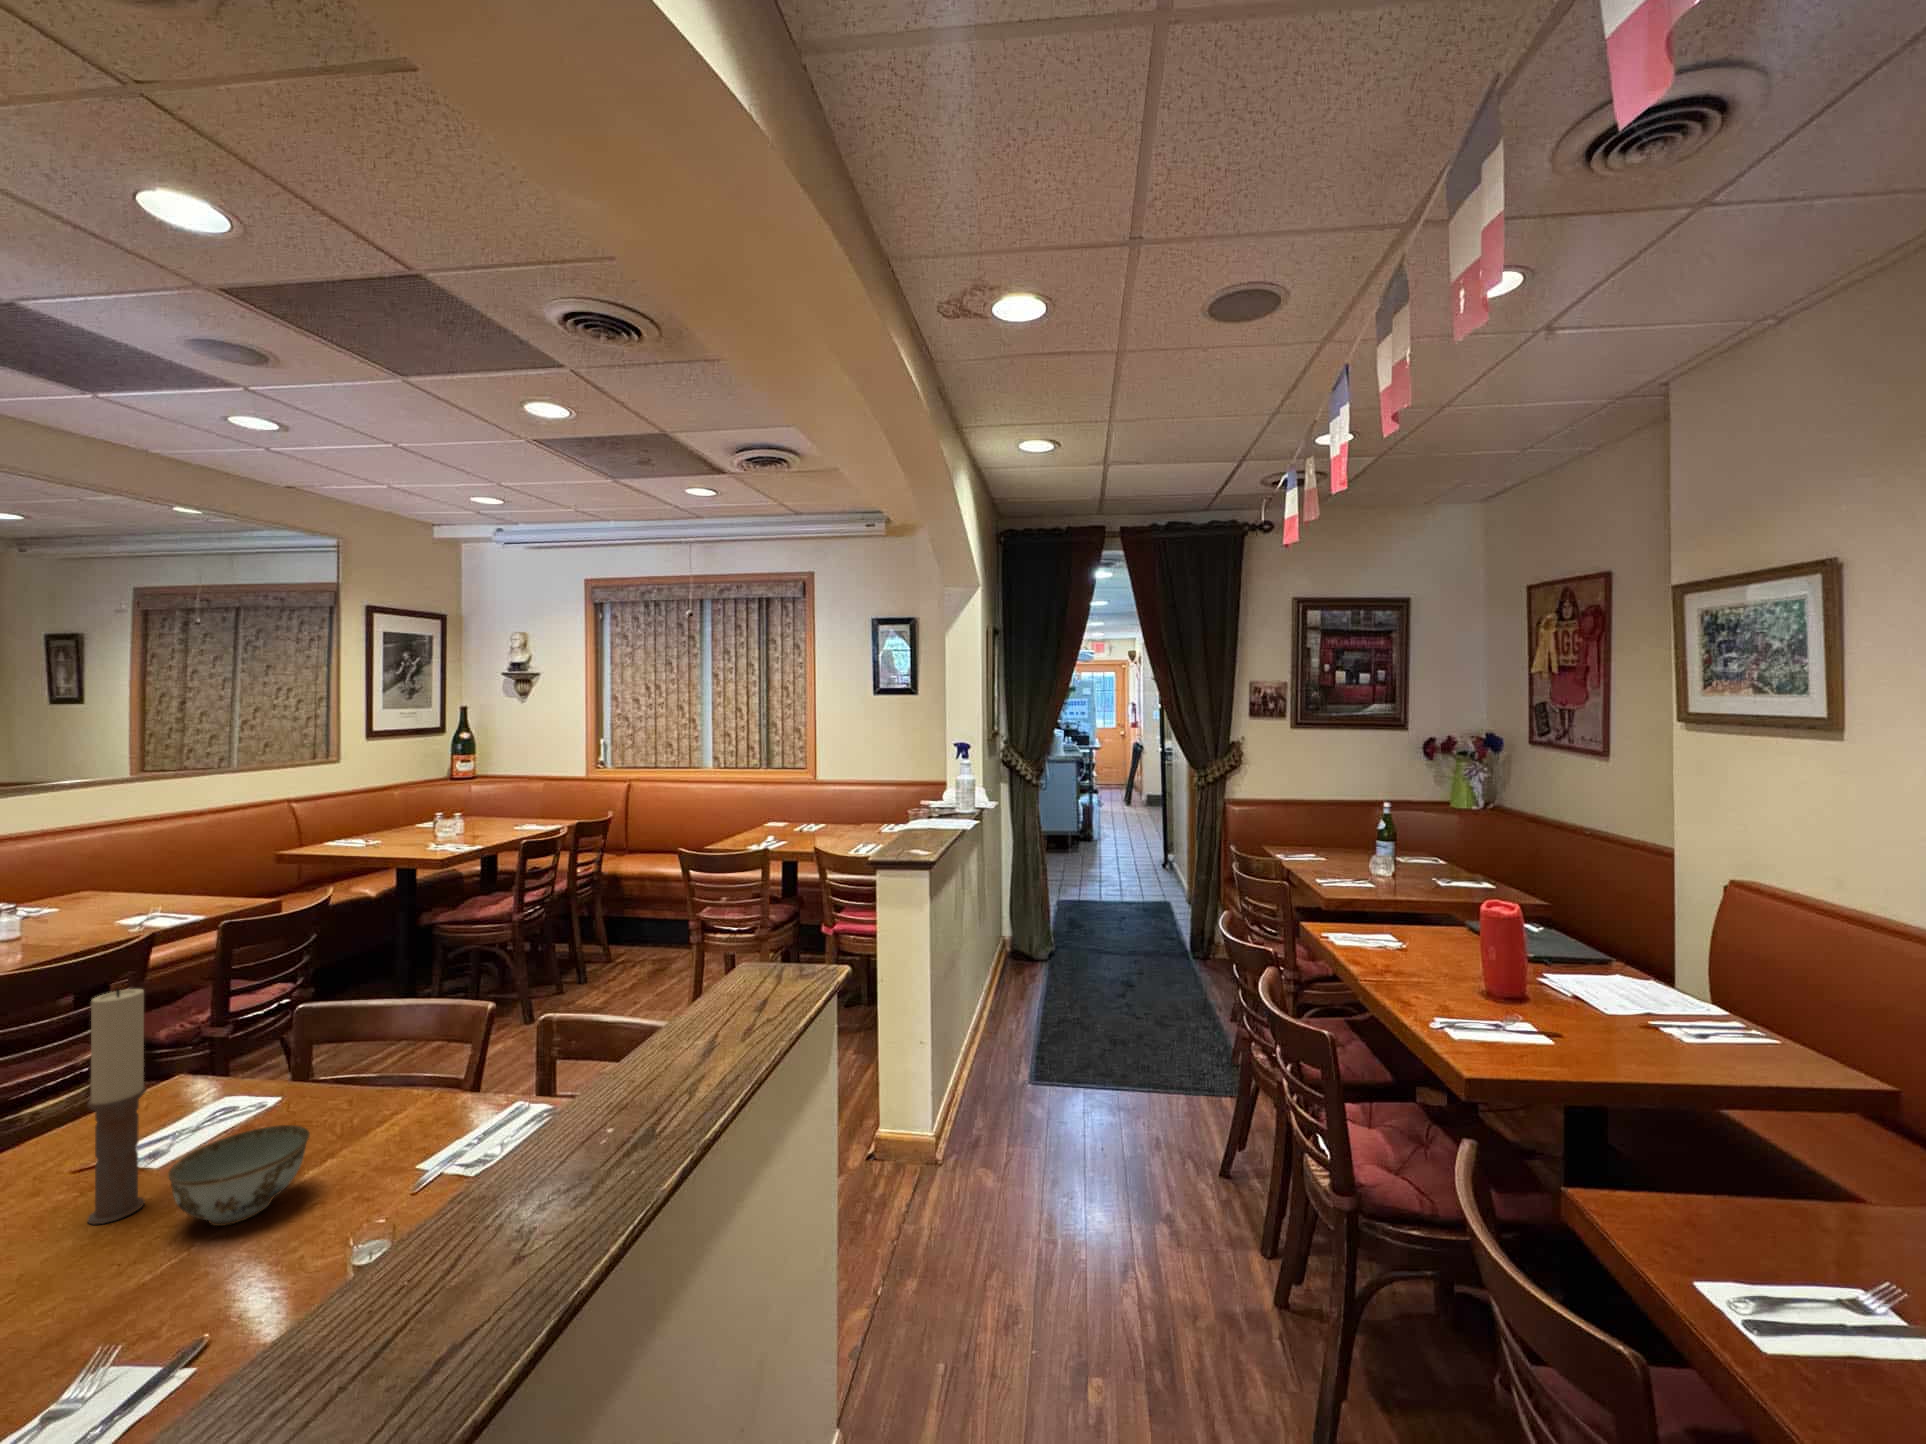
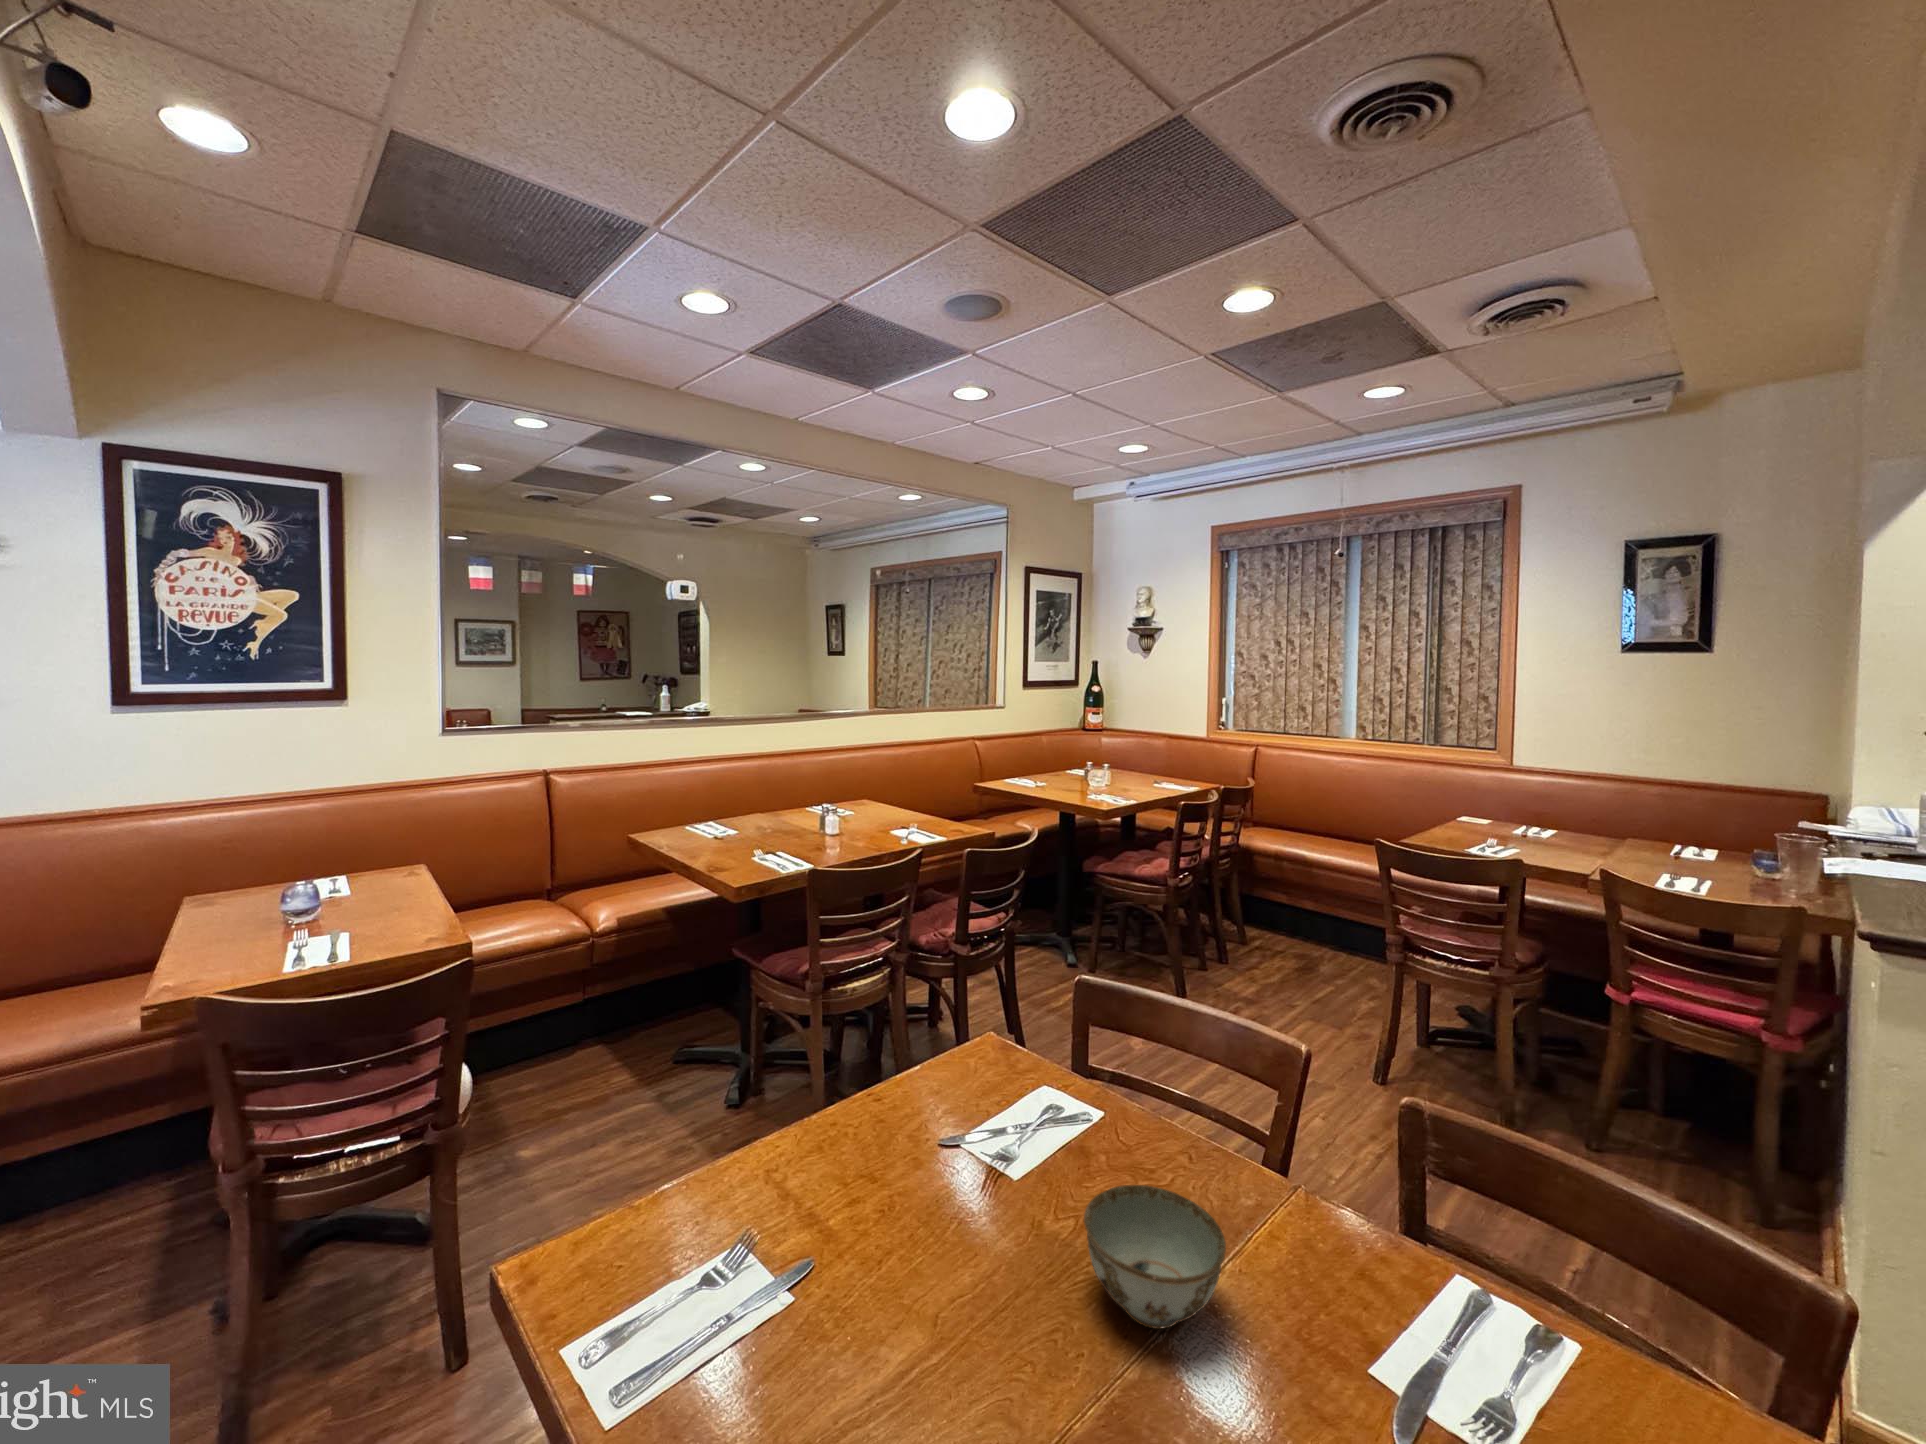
candle: present [87,988,146,1225] -> none [995,965,1042,1241]

